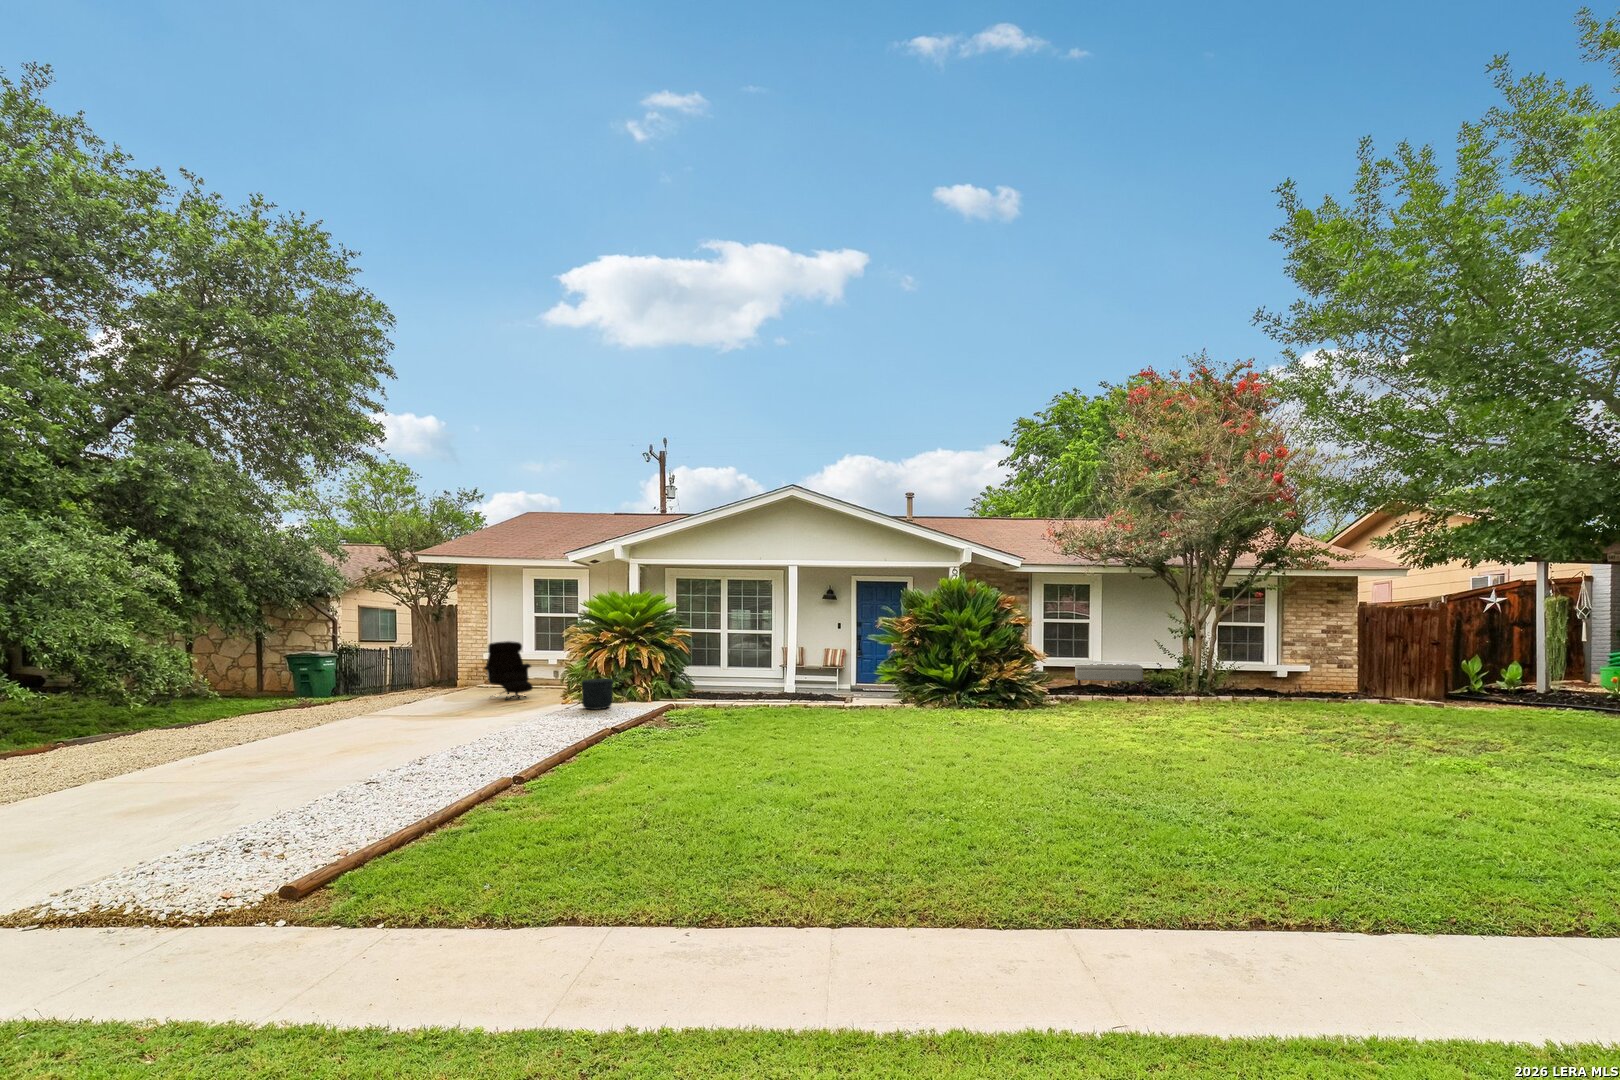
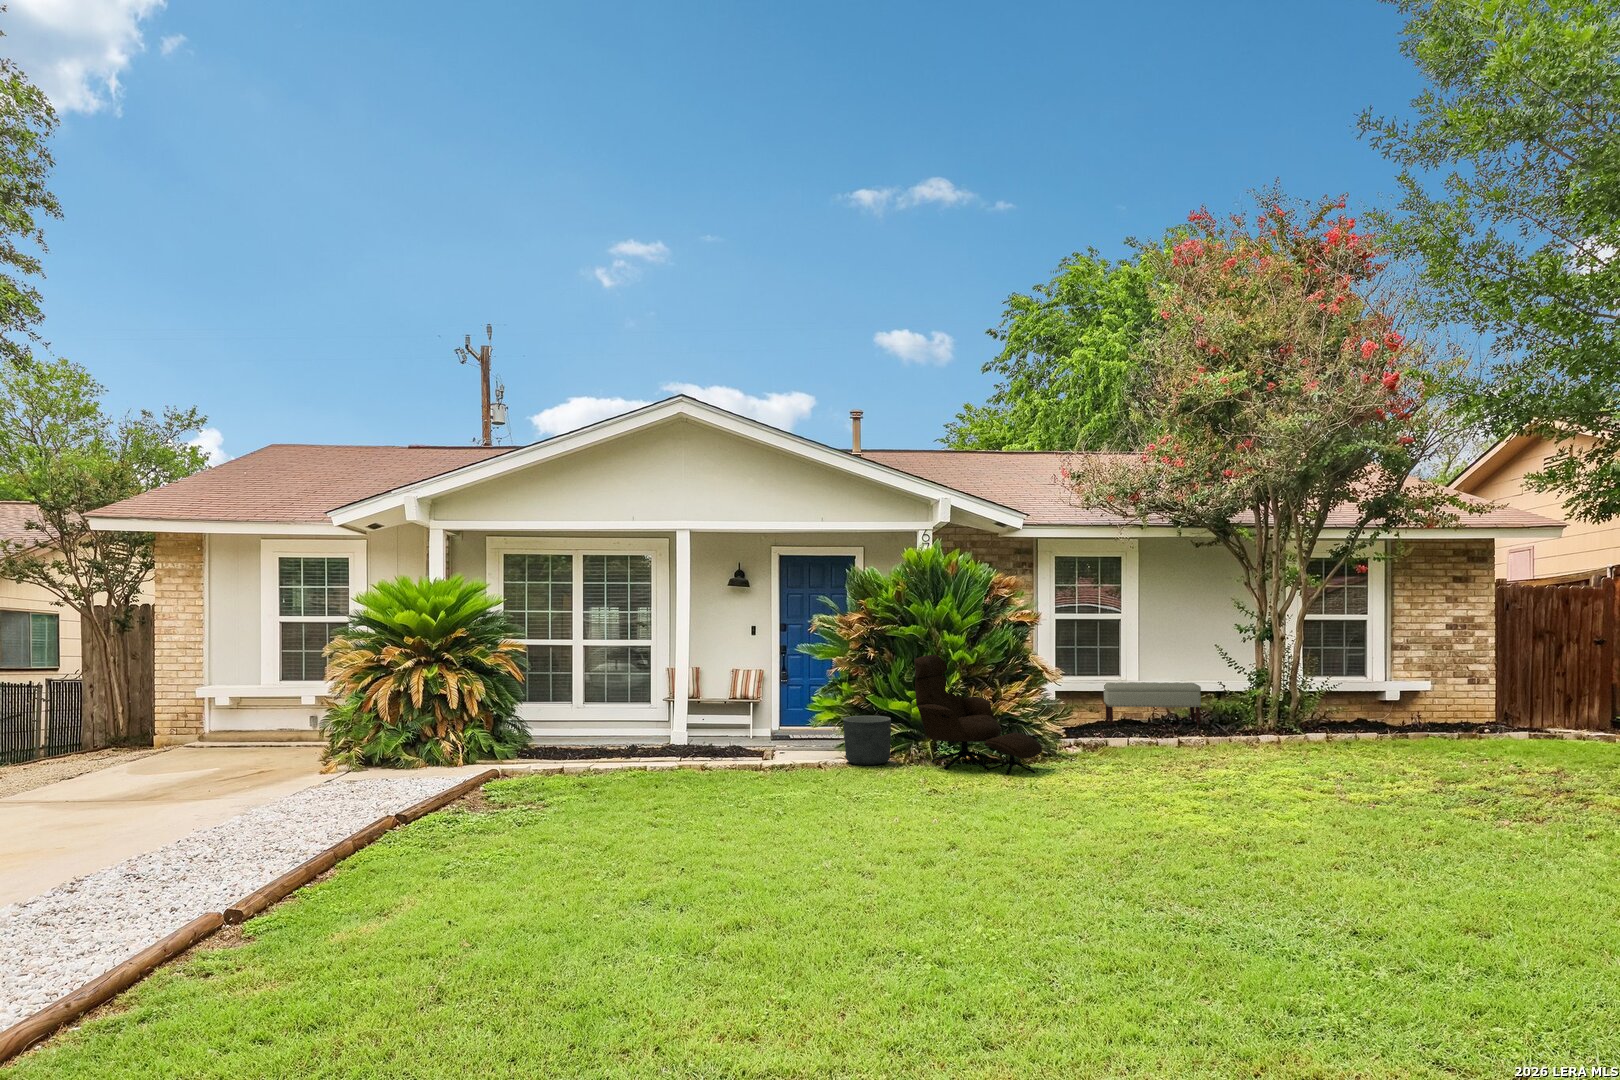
lounge chair: present [484,641,533,700] -> present [914,655,1042,775]
planter: present [582,679,614,710] -> present [843,716,891,765]

